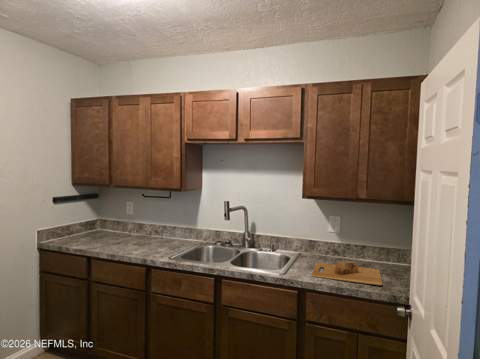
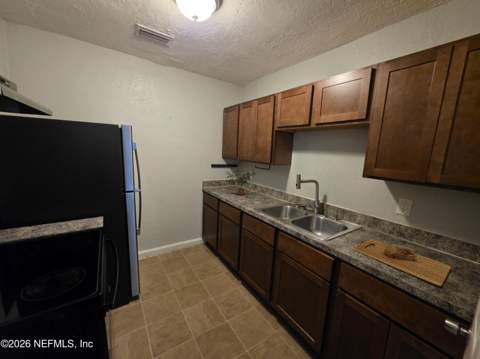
potted plant: none [92,196,151,244] -> present [227,166,255,195]

